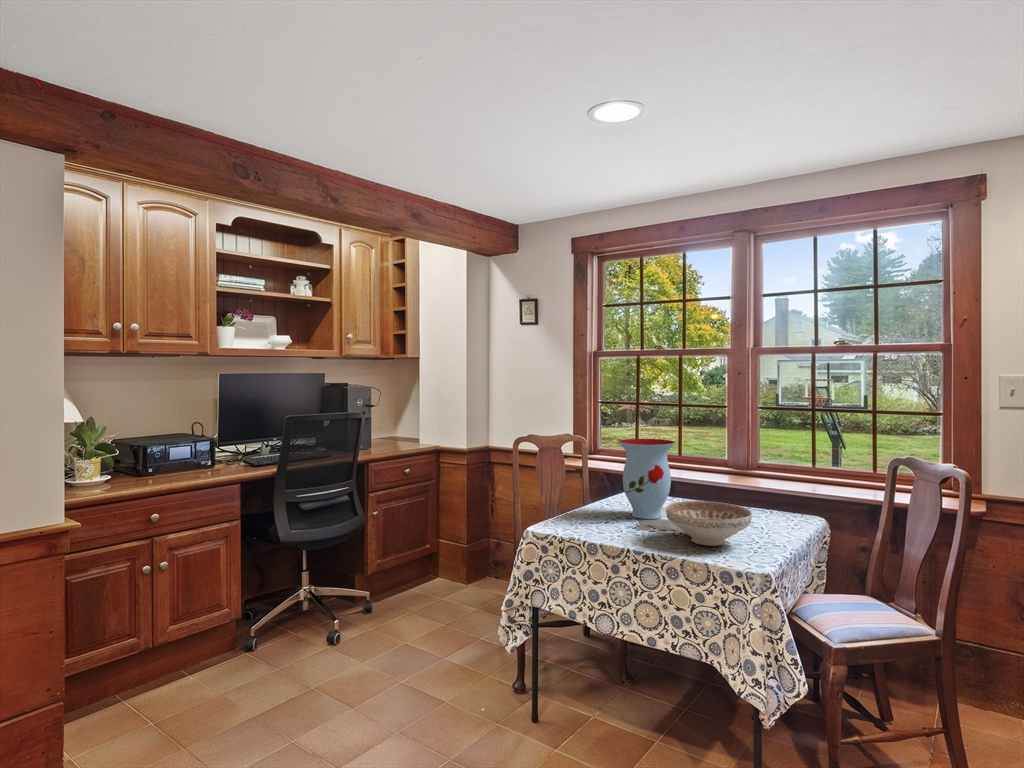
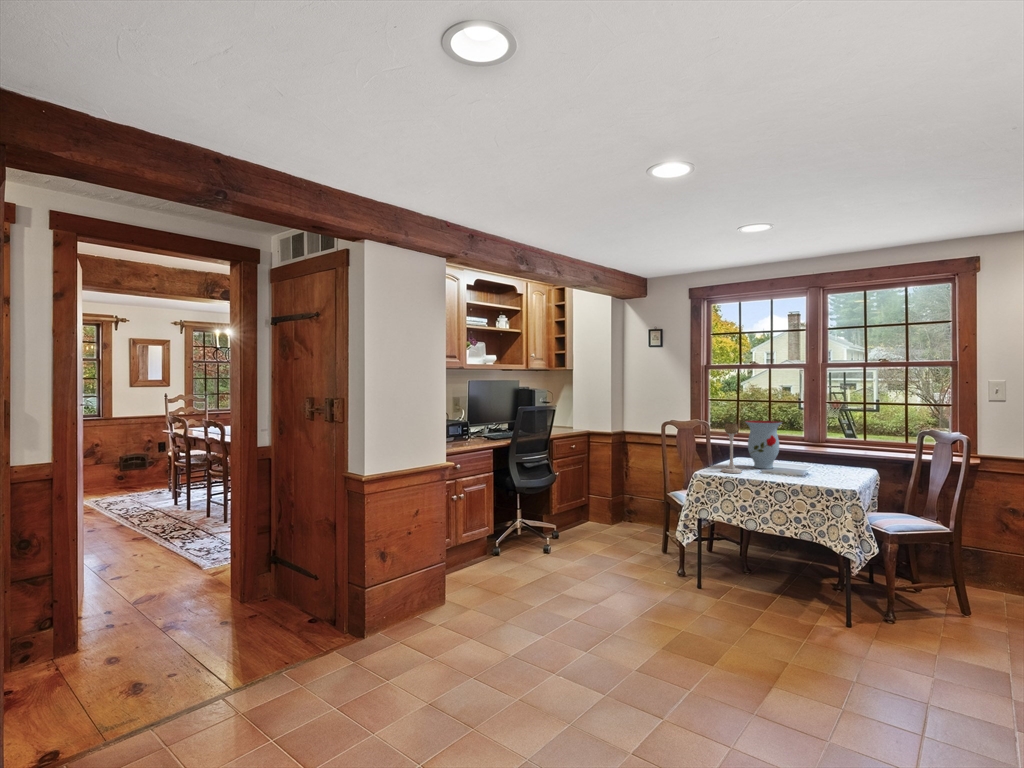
candle holder: none [569,446,602,531] -> present [721,423,742,473]
decorative bowl: present [666,501,752,546] -> none [785,455,839,479]

